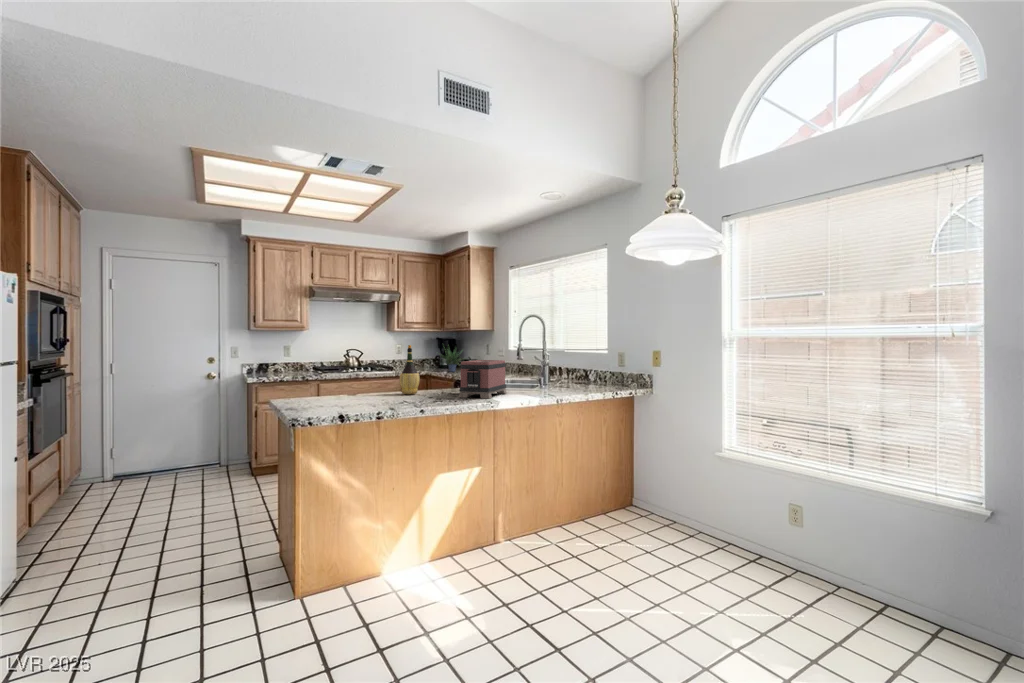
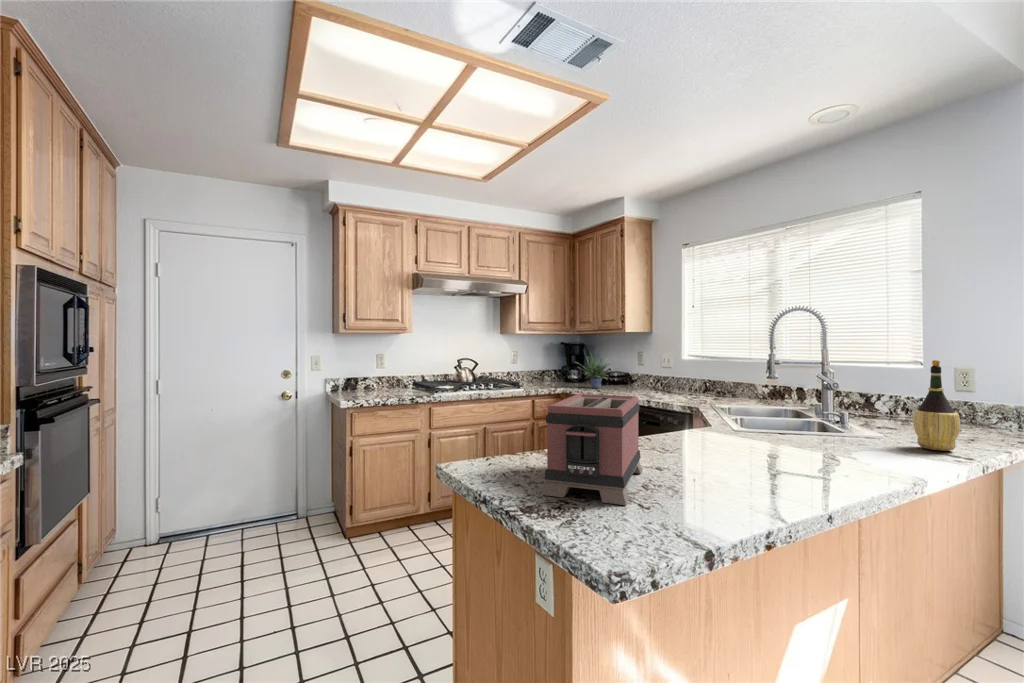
wine bottle: present [399,345,420,394] -> present [913,360,960,451]
toaster: present [459,360,507,399] -> present [542,394,642,505]

